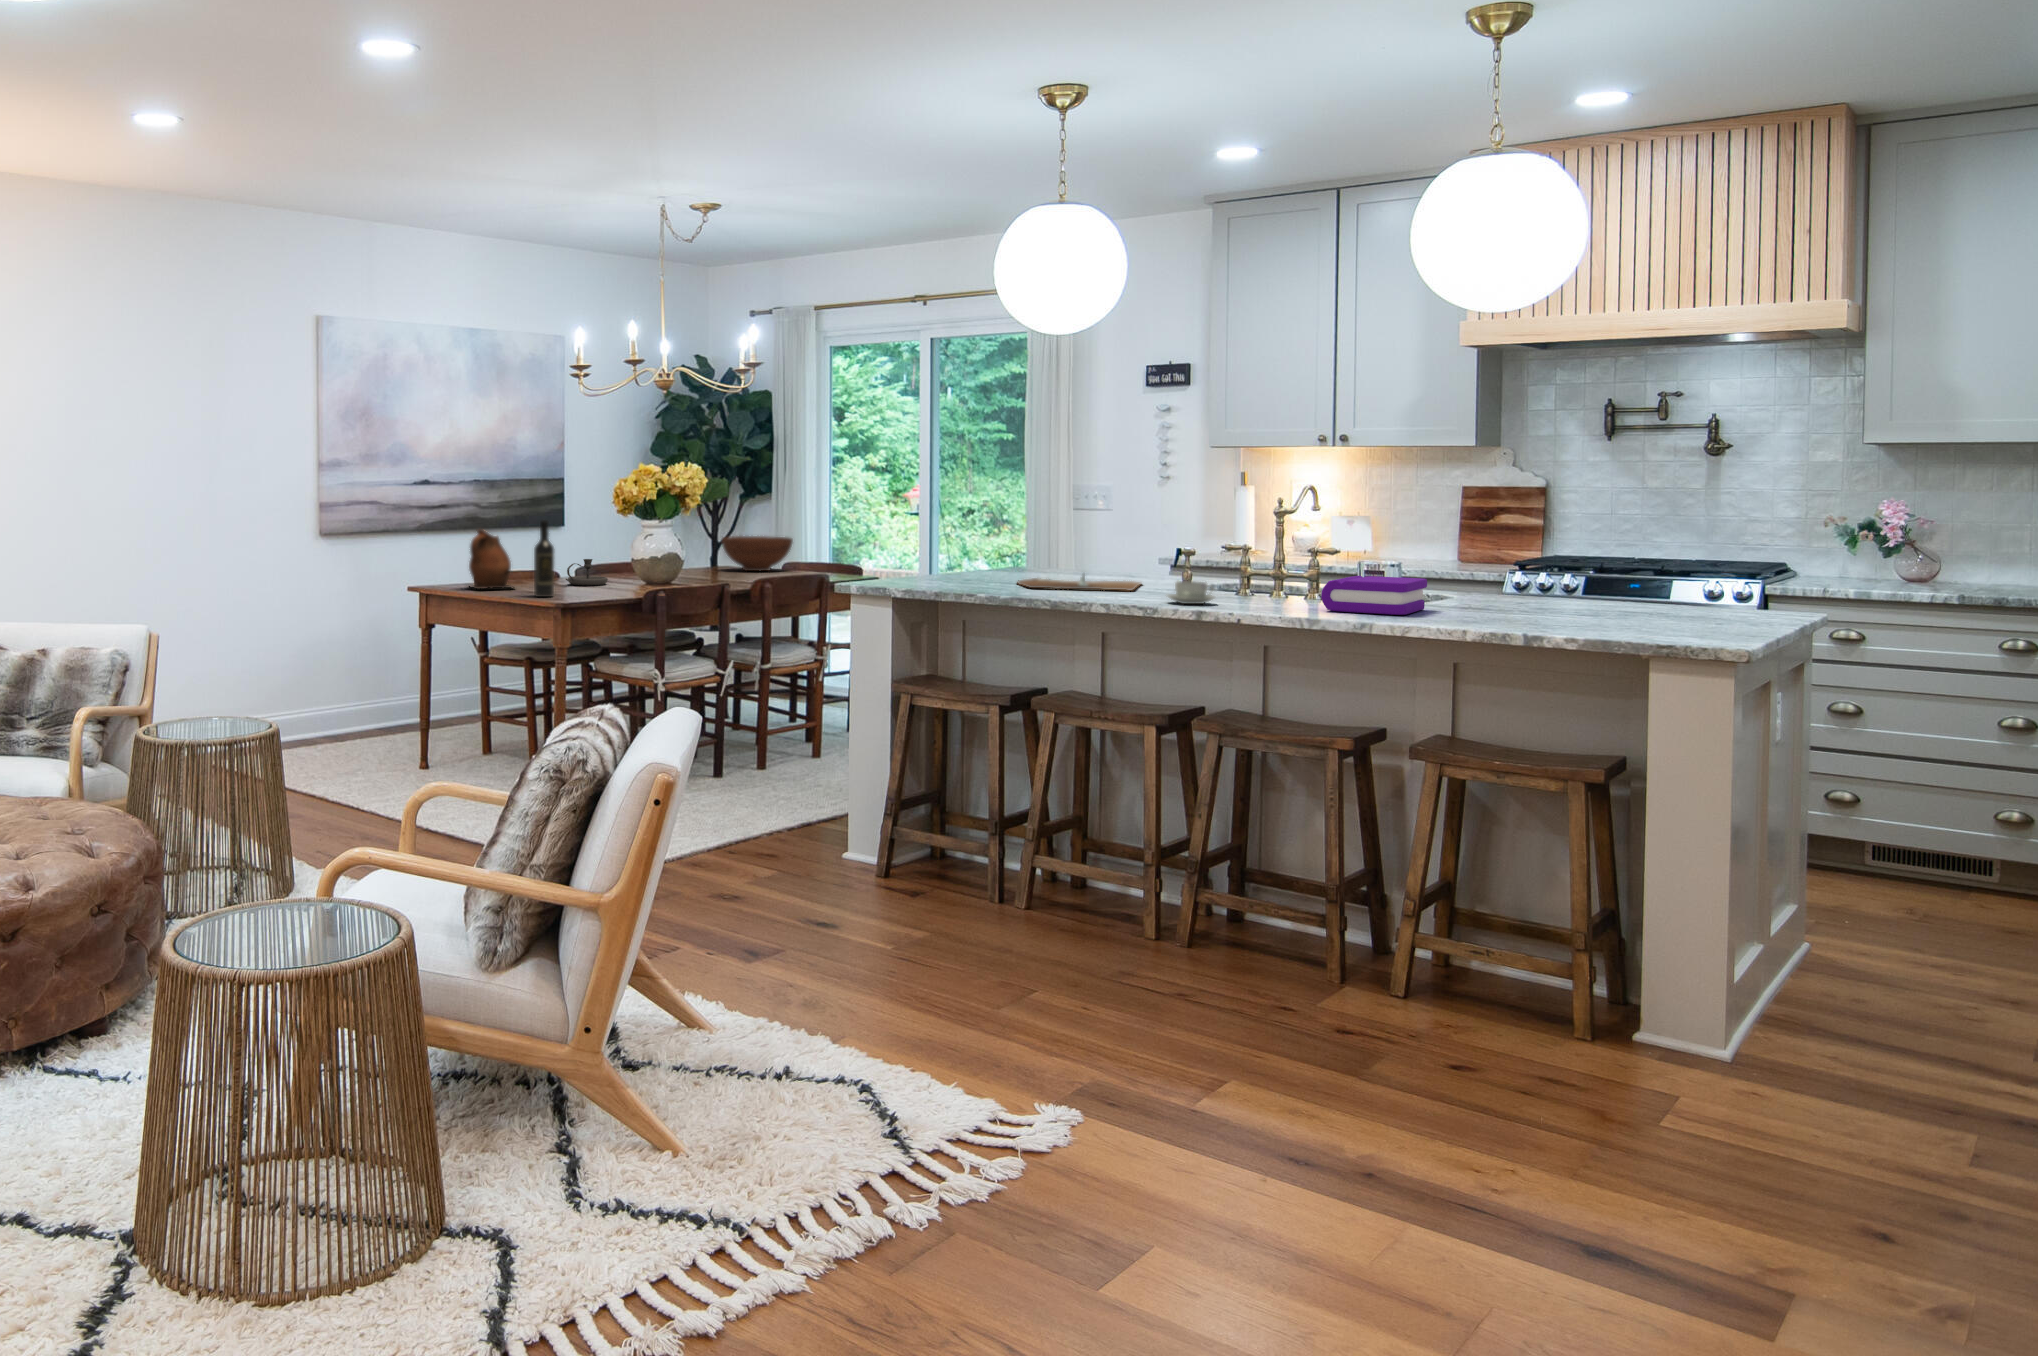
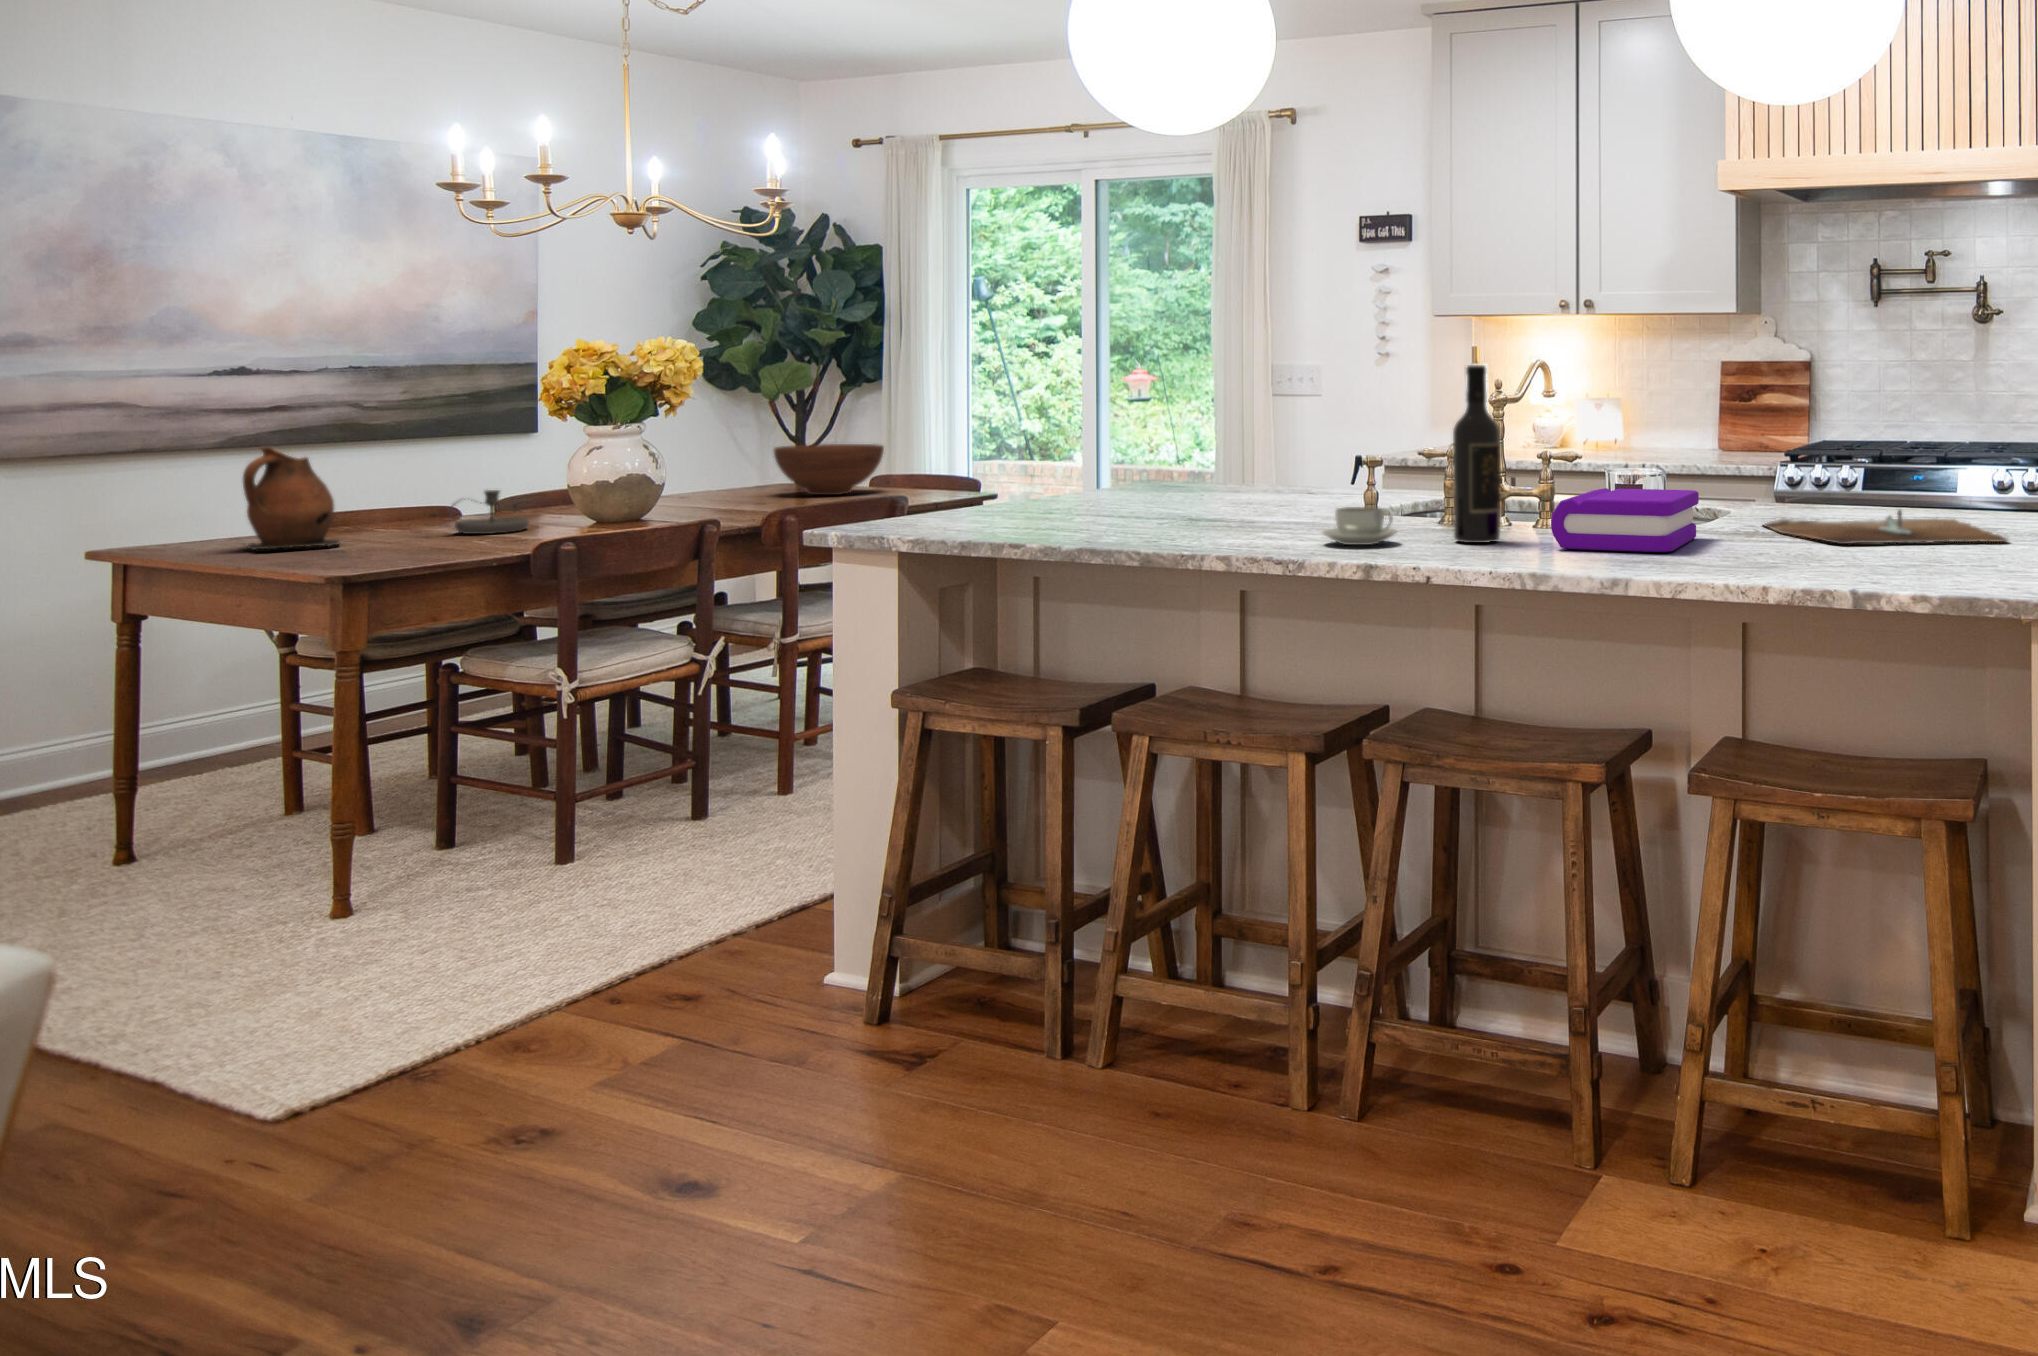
wine bottle: present [534,520,555,597] -> present [1453,365,1500,543]
cutting board: present [1018,575,1141,591] -> present [1764,510,2007,544]

